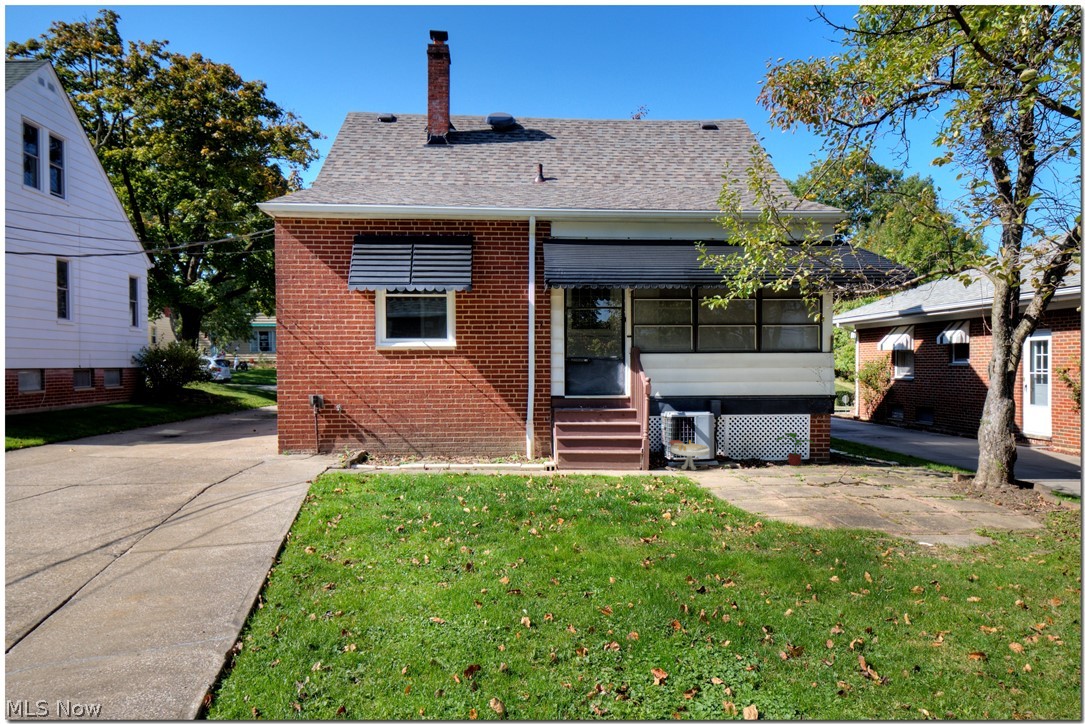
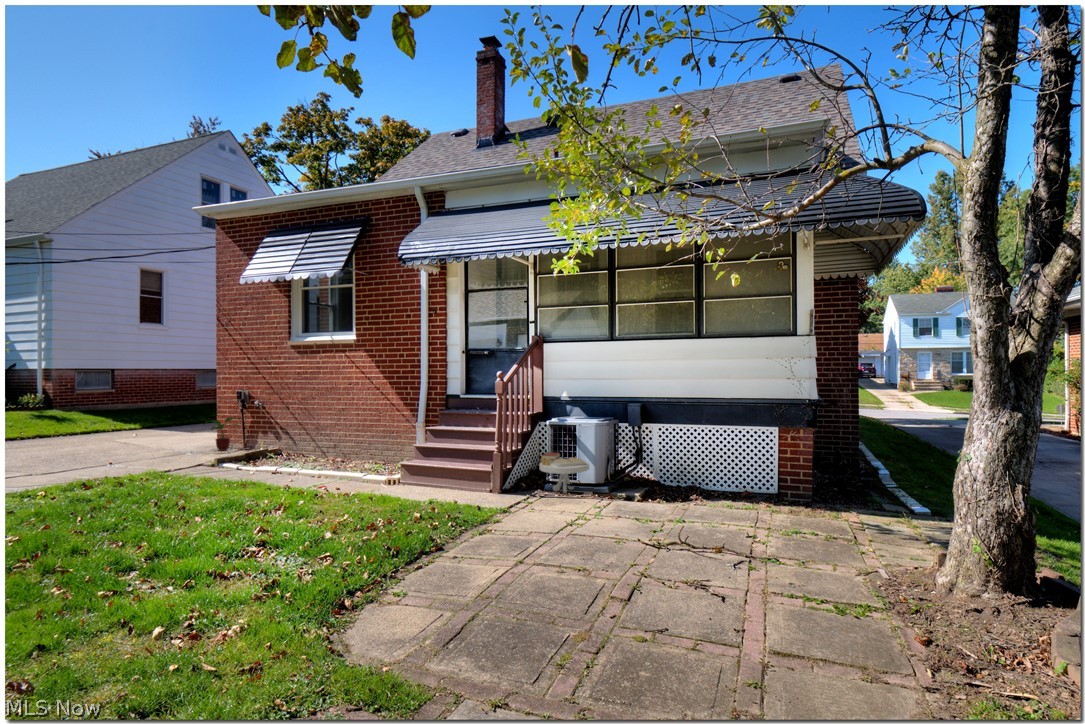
potted plant: present [776,433,813,466] -> present [205,417,240,451]

